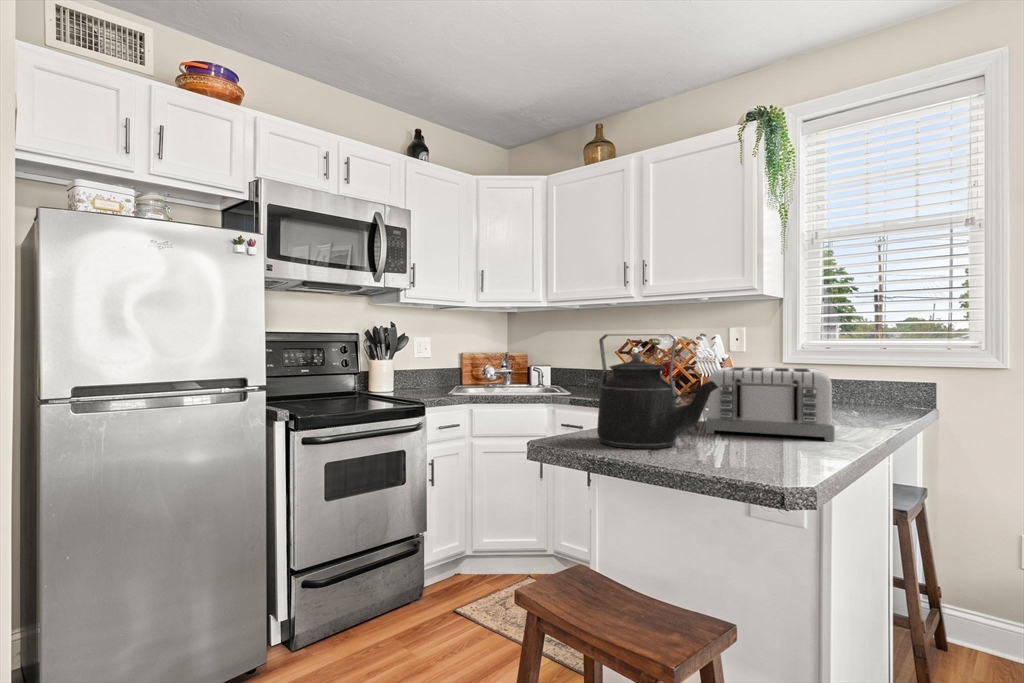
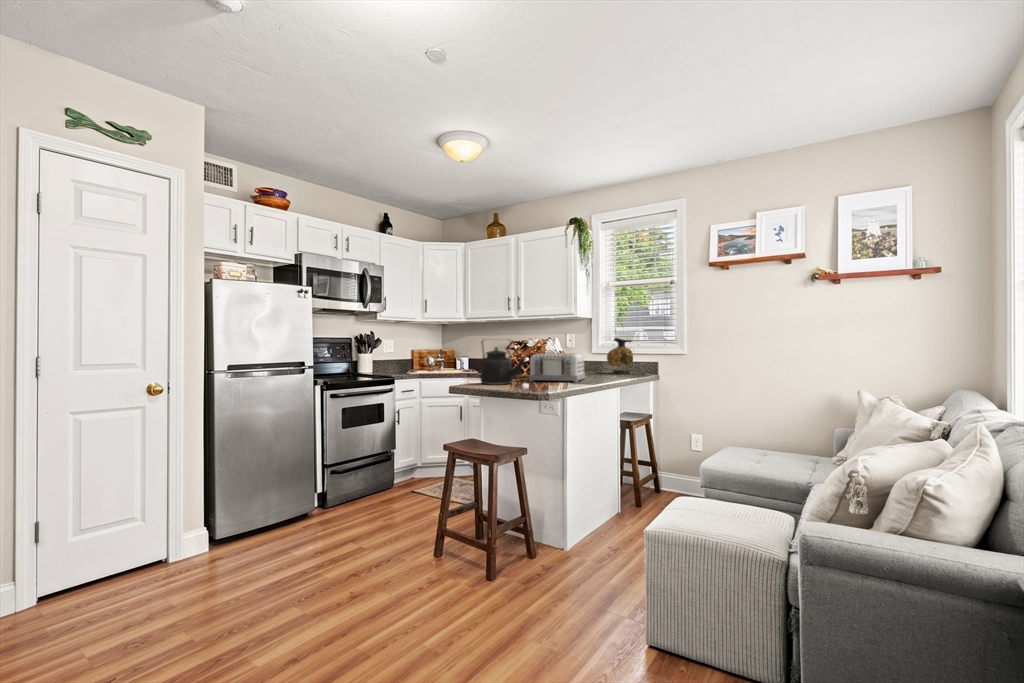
ceramic jug: none [821,335,886,405] -> present [607,338,633,374]

